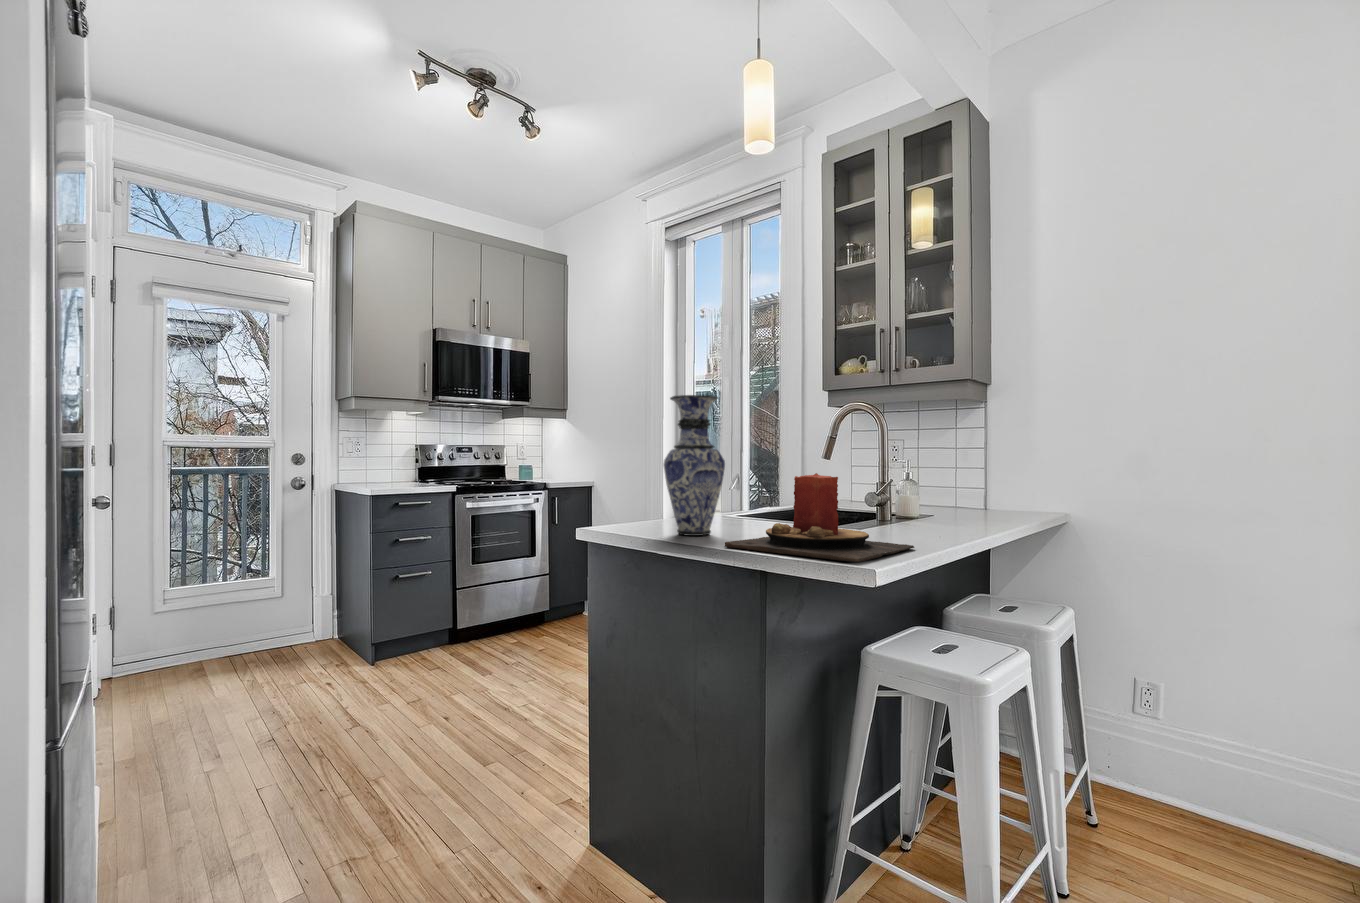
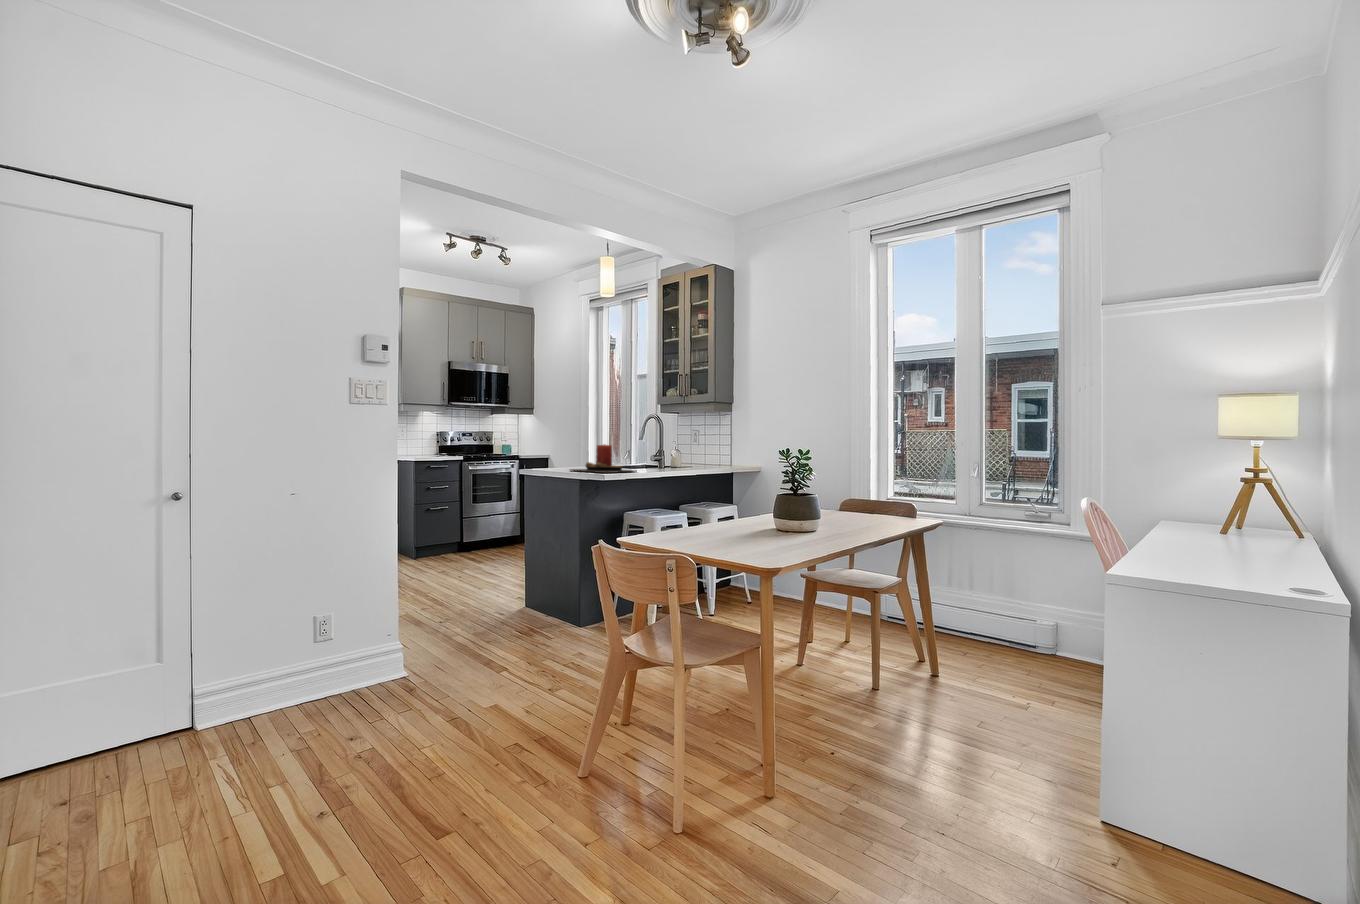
vase: present [664,395,725,536] -> none [553,413,577,469]

